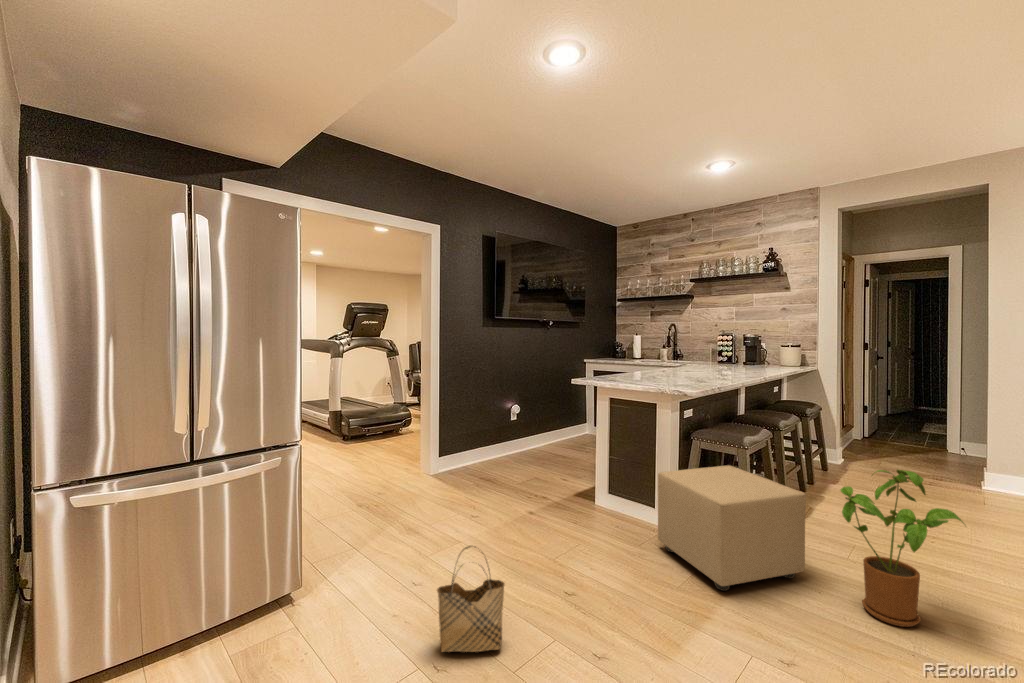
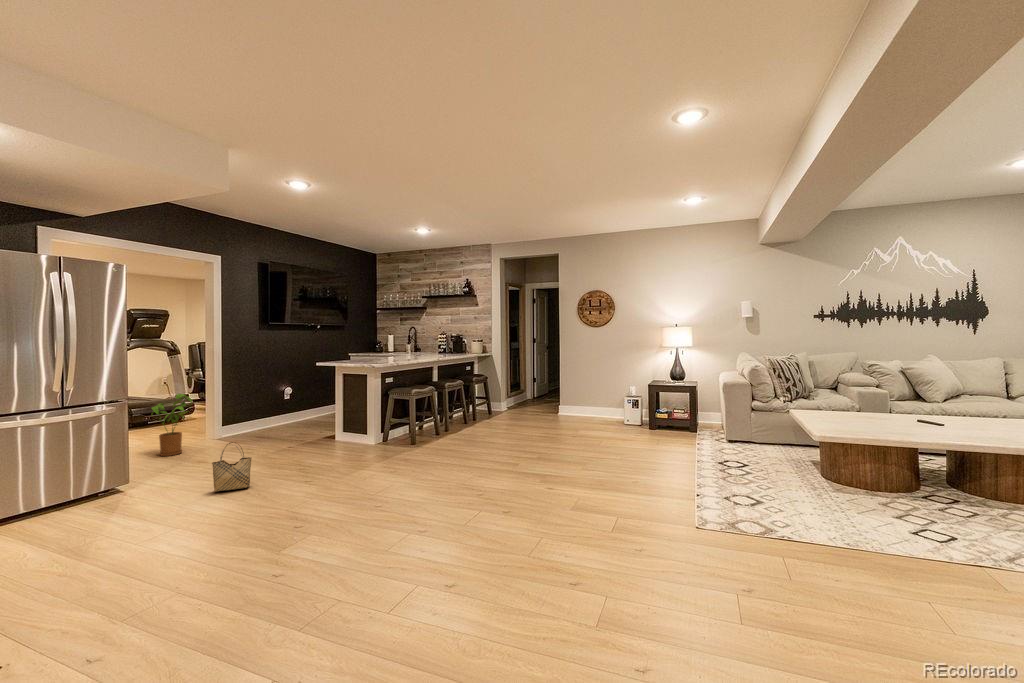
ottoman: present [658,465,806,591] -> none [358,405,425,460]
house plant: present [840,470,963,627] -> present [151,394,192,456]

